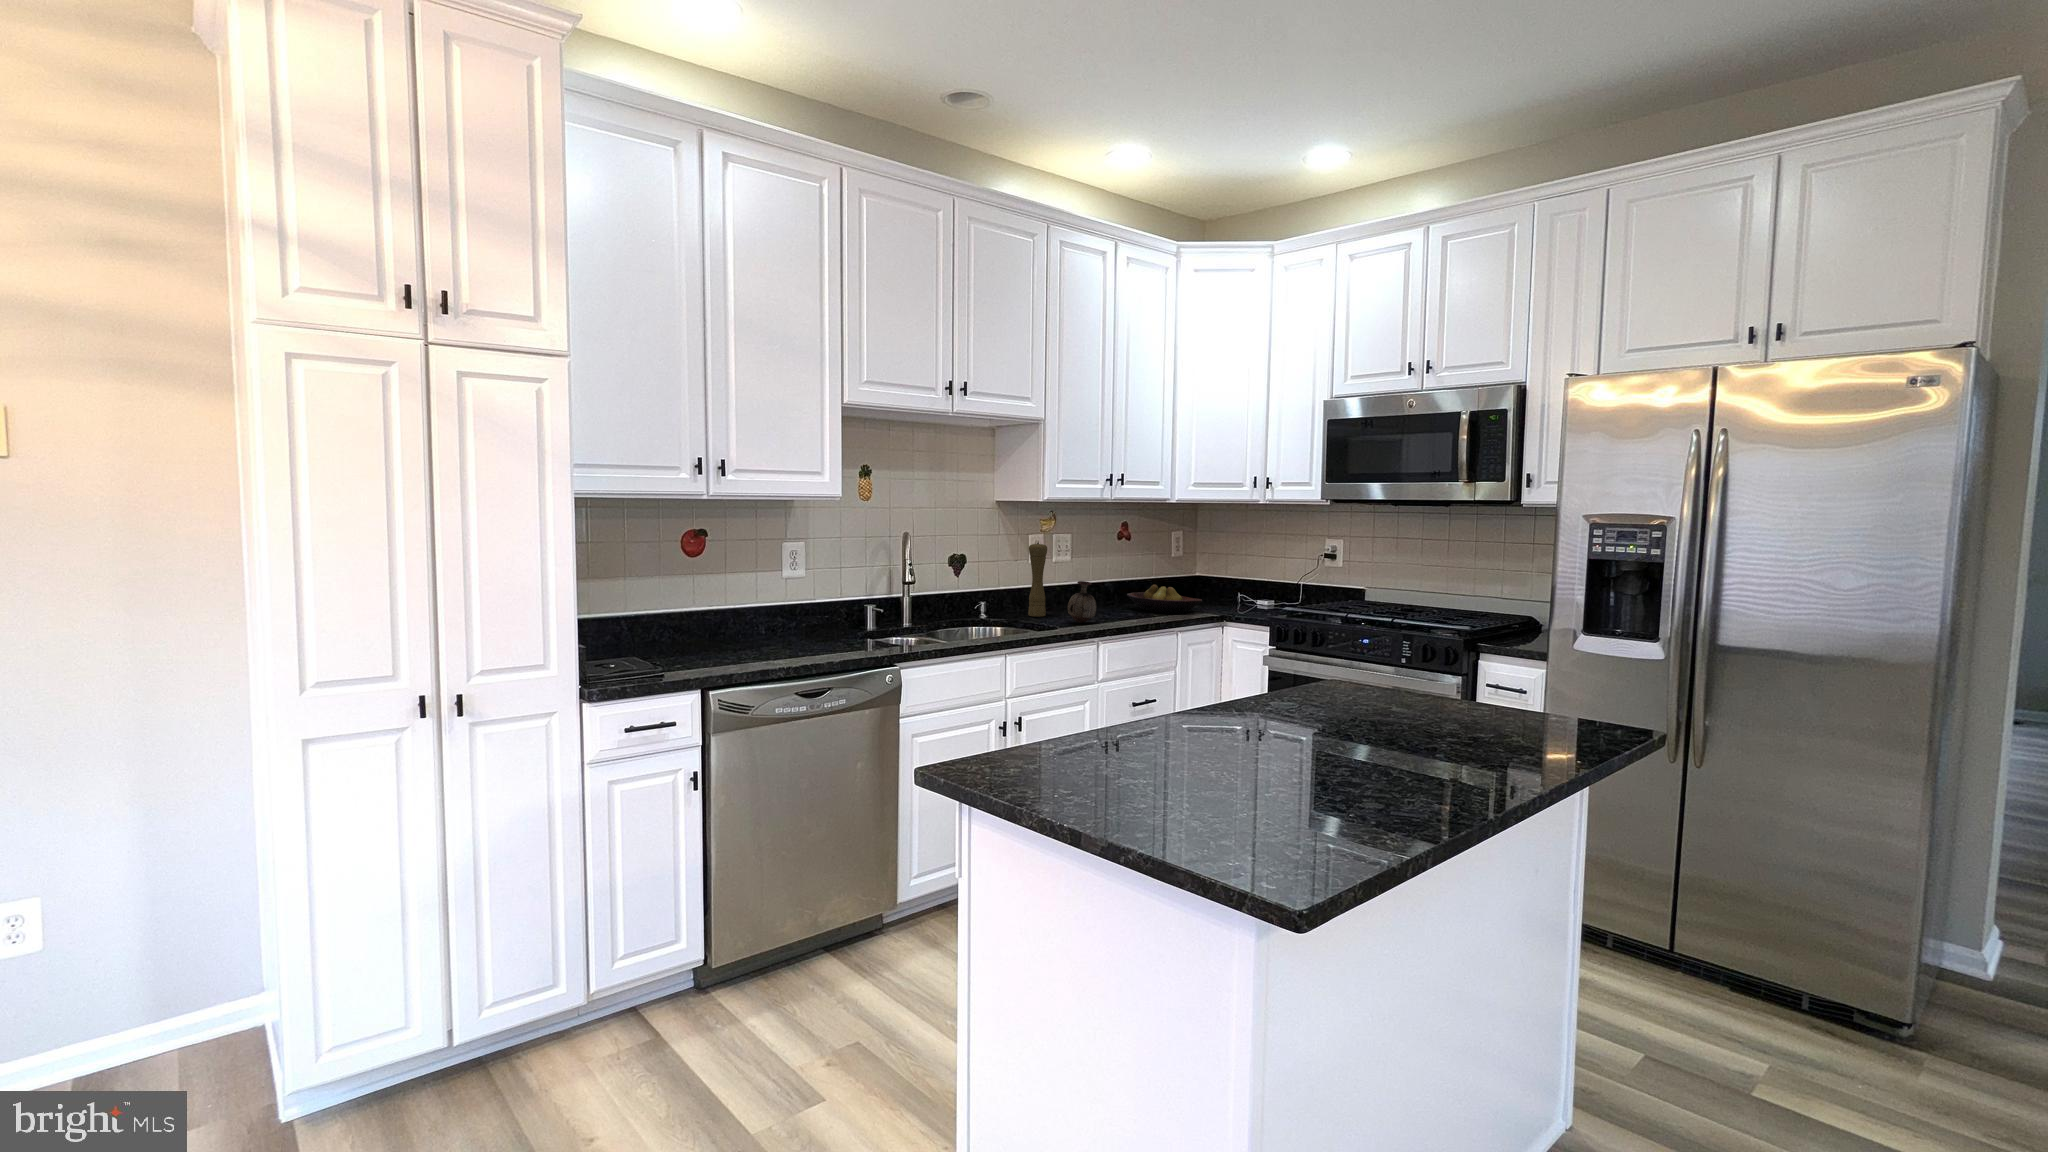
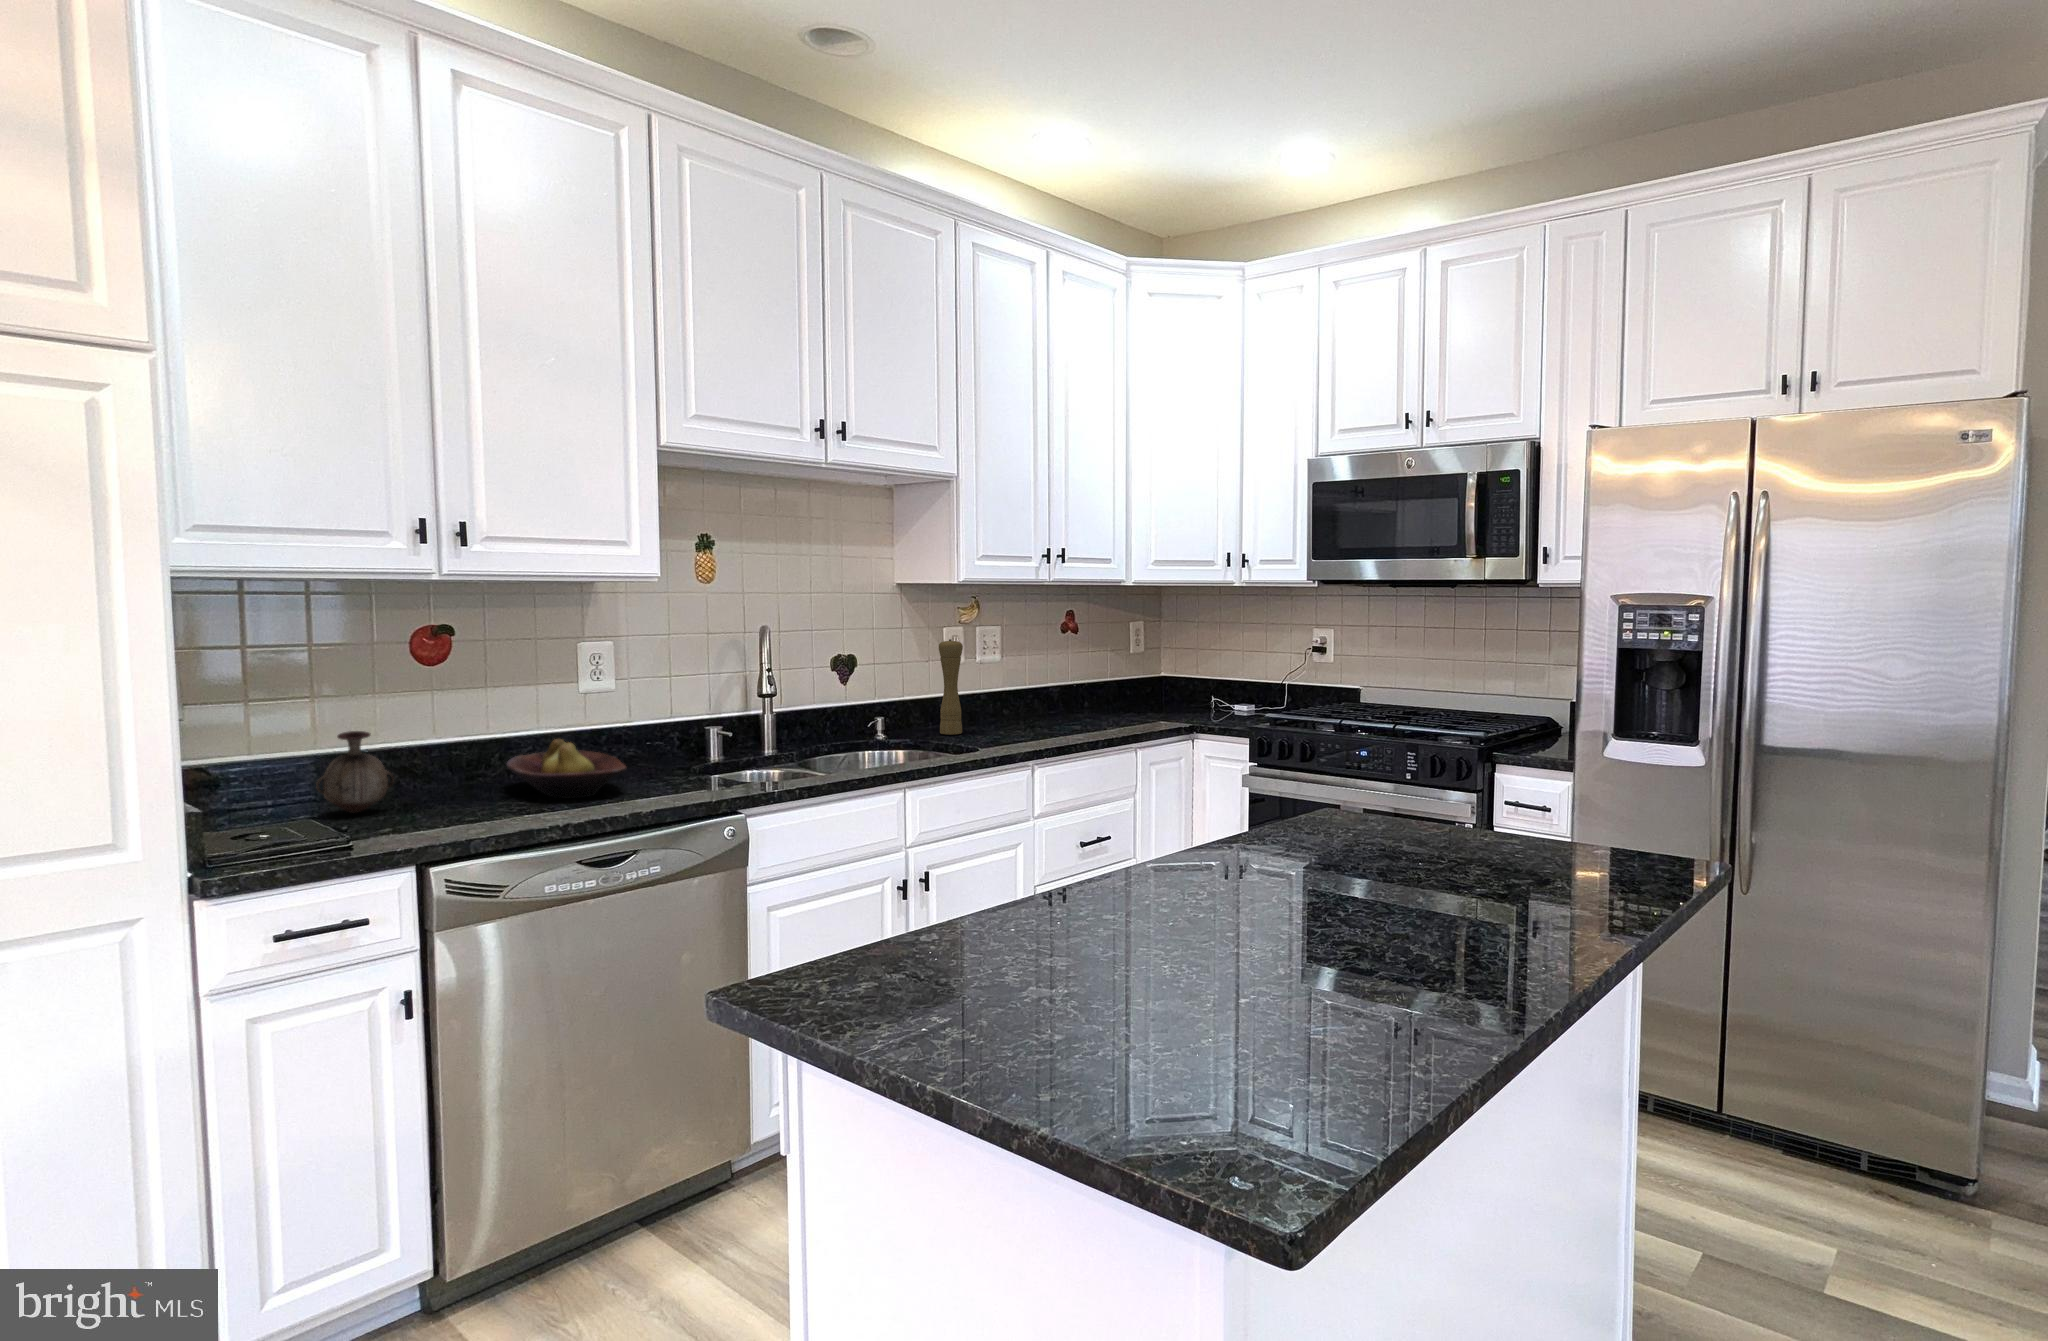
vase: present [1068,581,1096,623] -> present [316,731,394,813]
fruit bowl: present [1127,585,1202,614] -> present [506,739,627,798]

